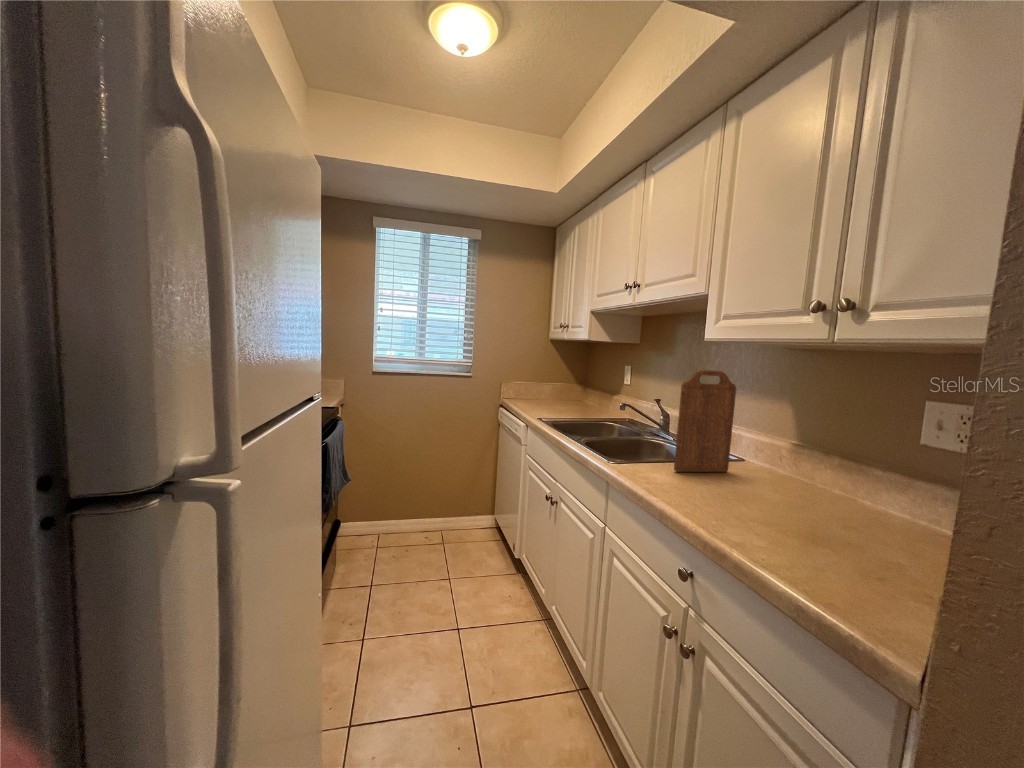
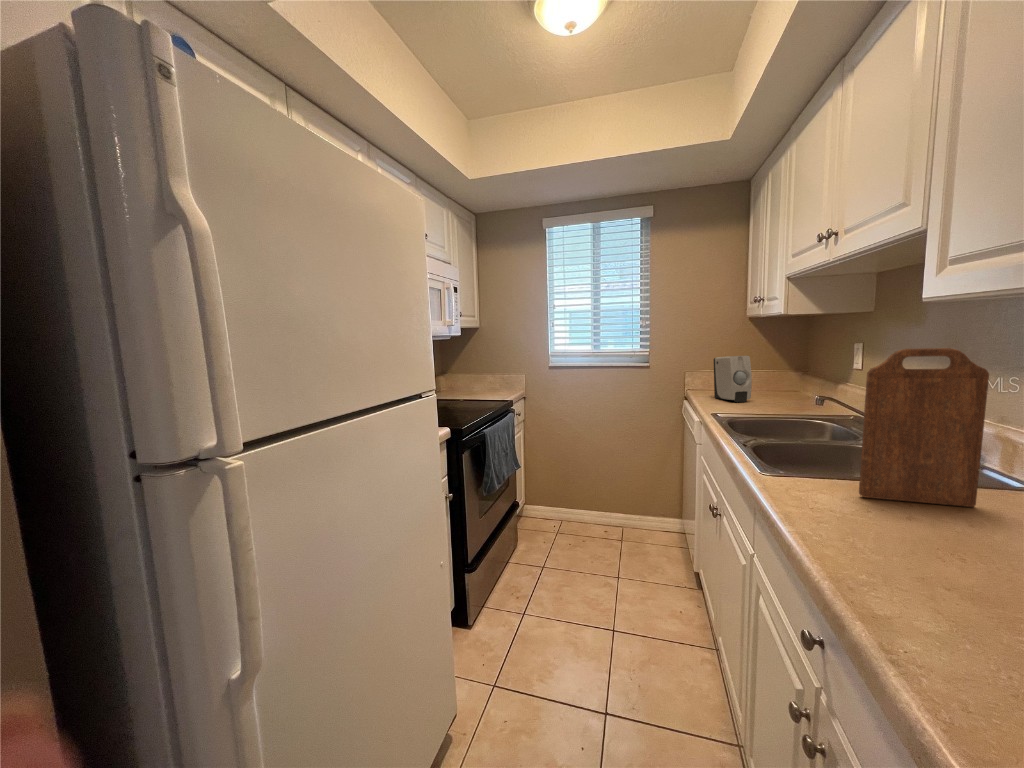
soap dispenser: none [530,370,559,409] -> present [714,356,752,402]

